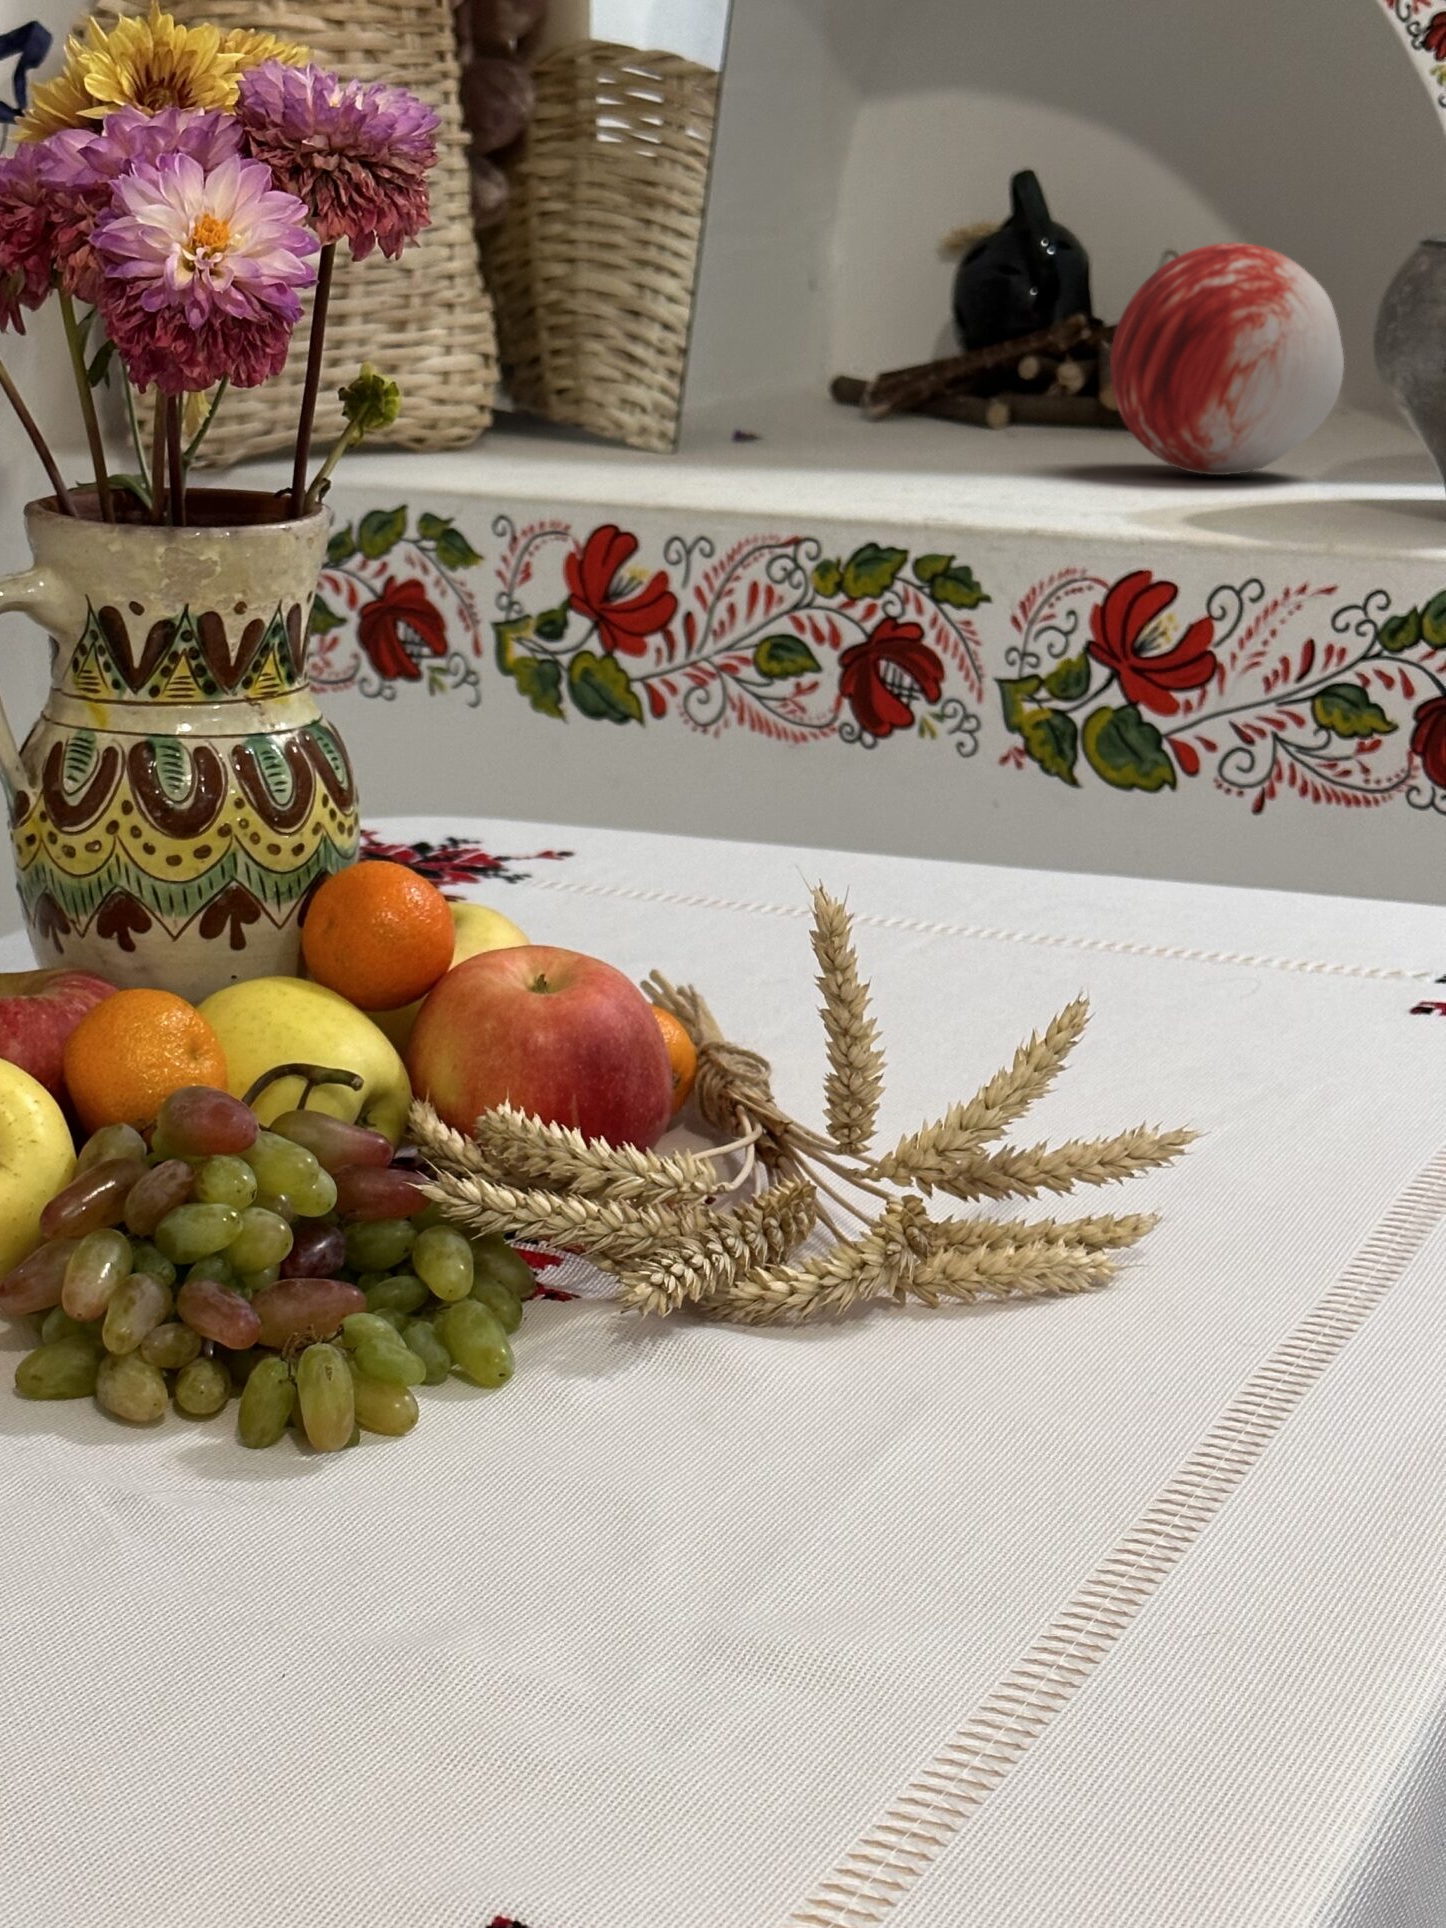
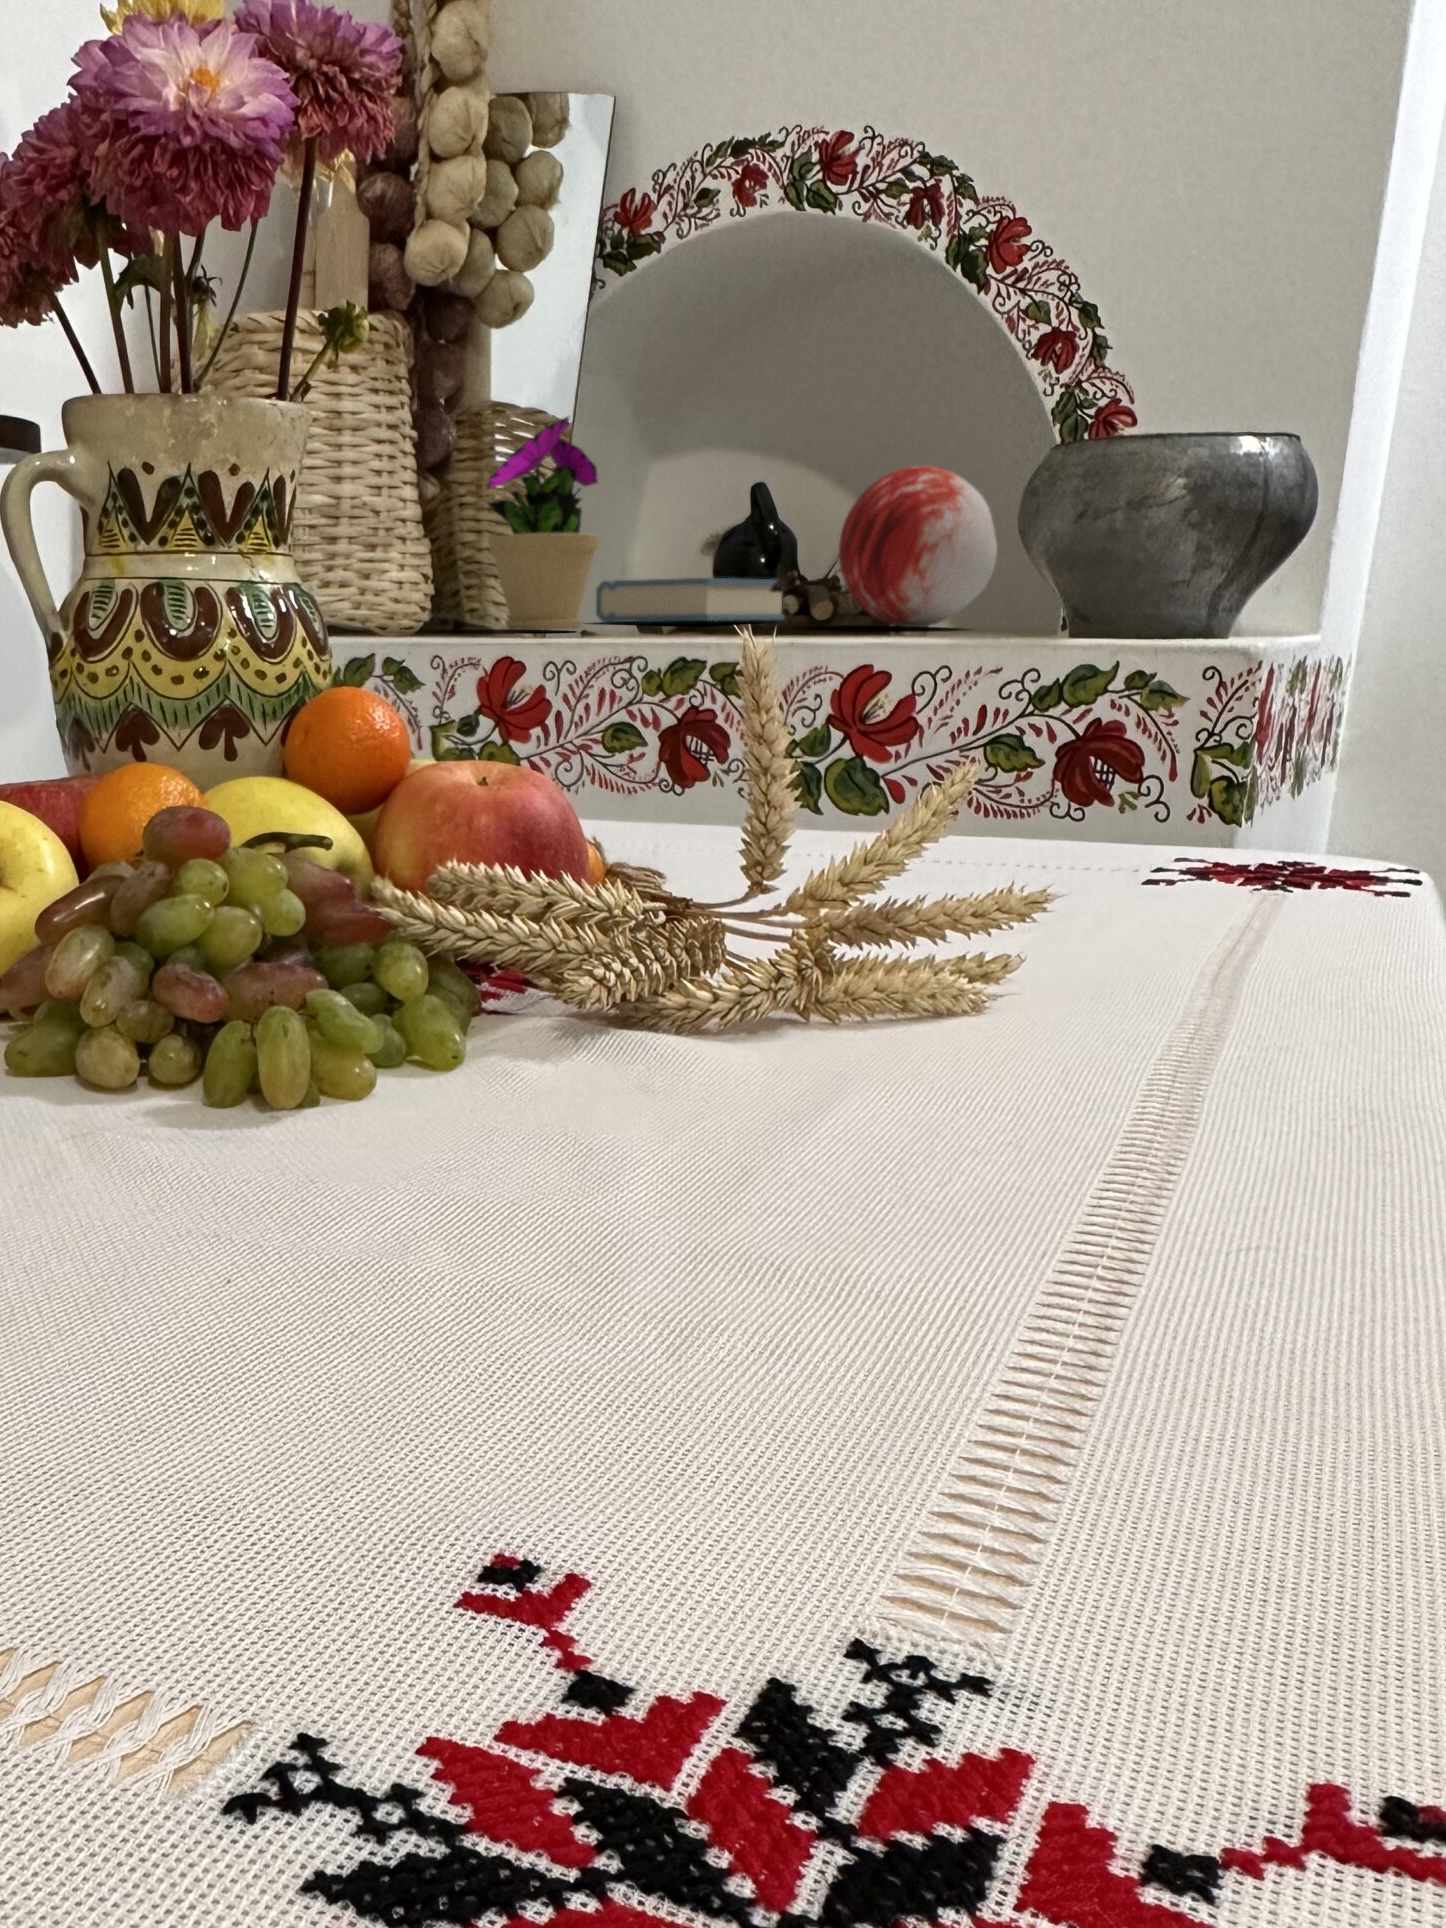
flower pot: none [593,179,758,488] -> present [487,417,600,630]
hardback book: none [751,381,1033,458] -> present [596,578,784,622]

